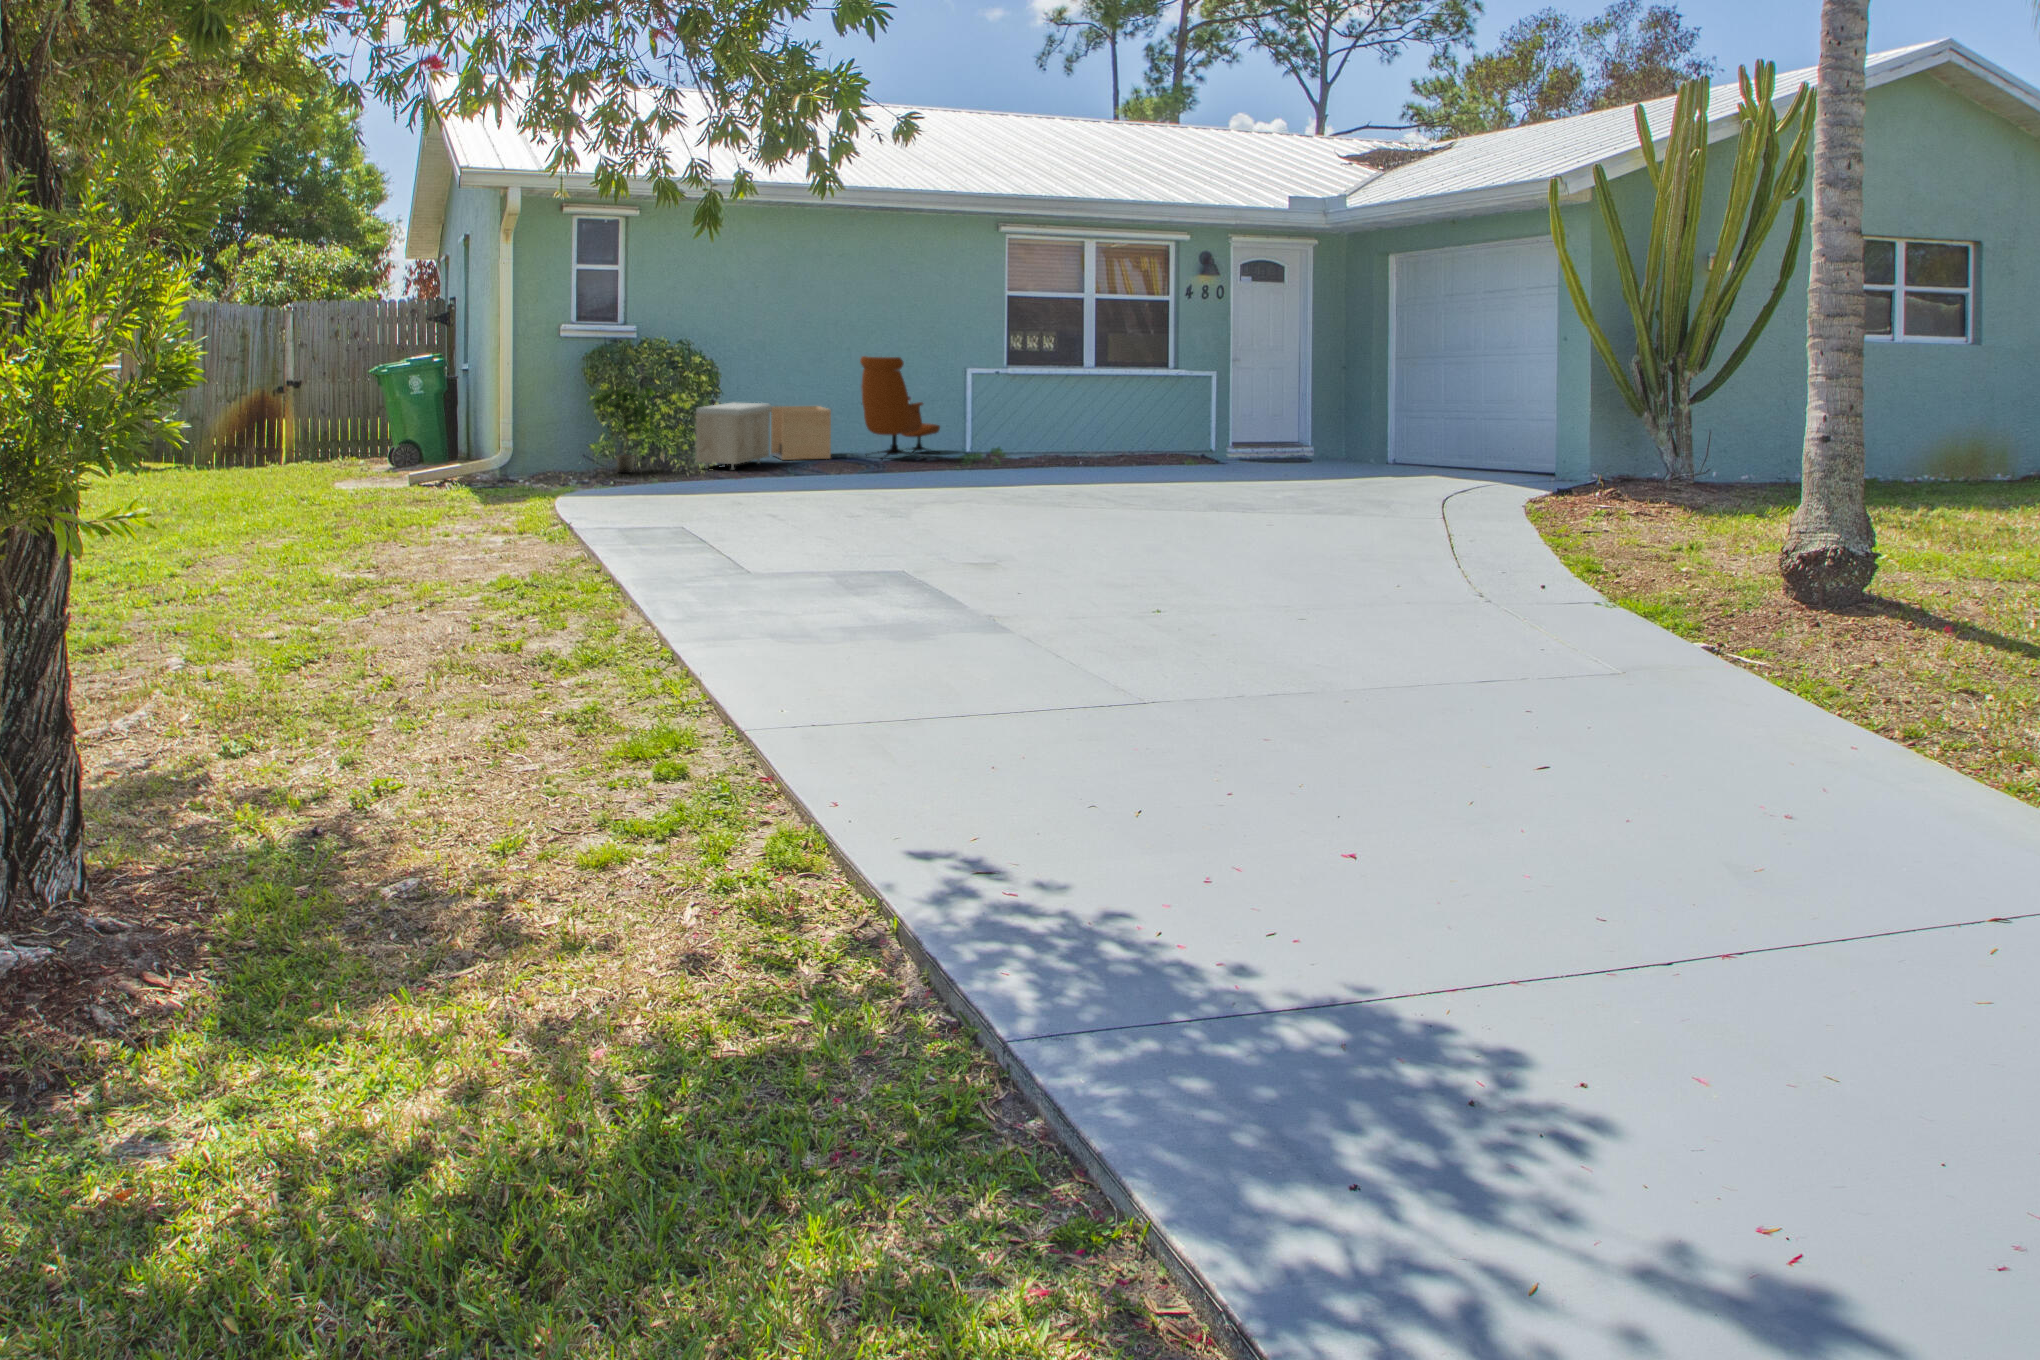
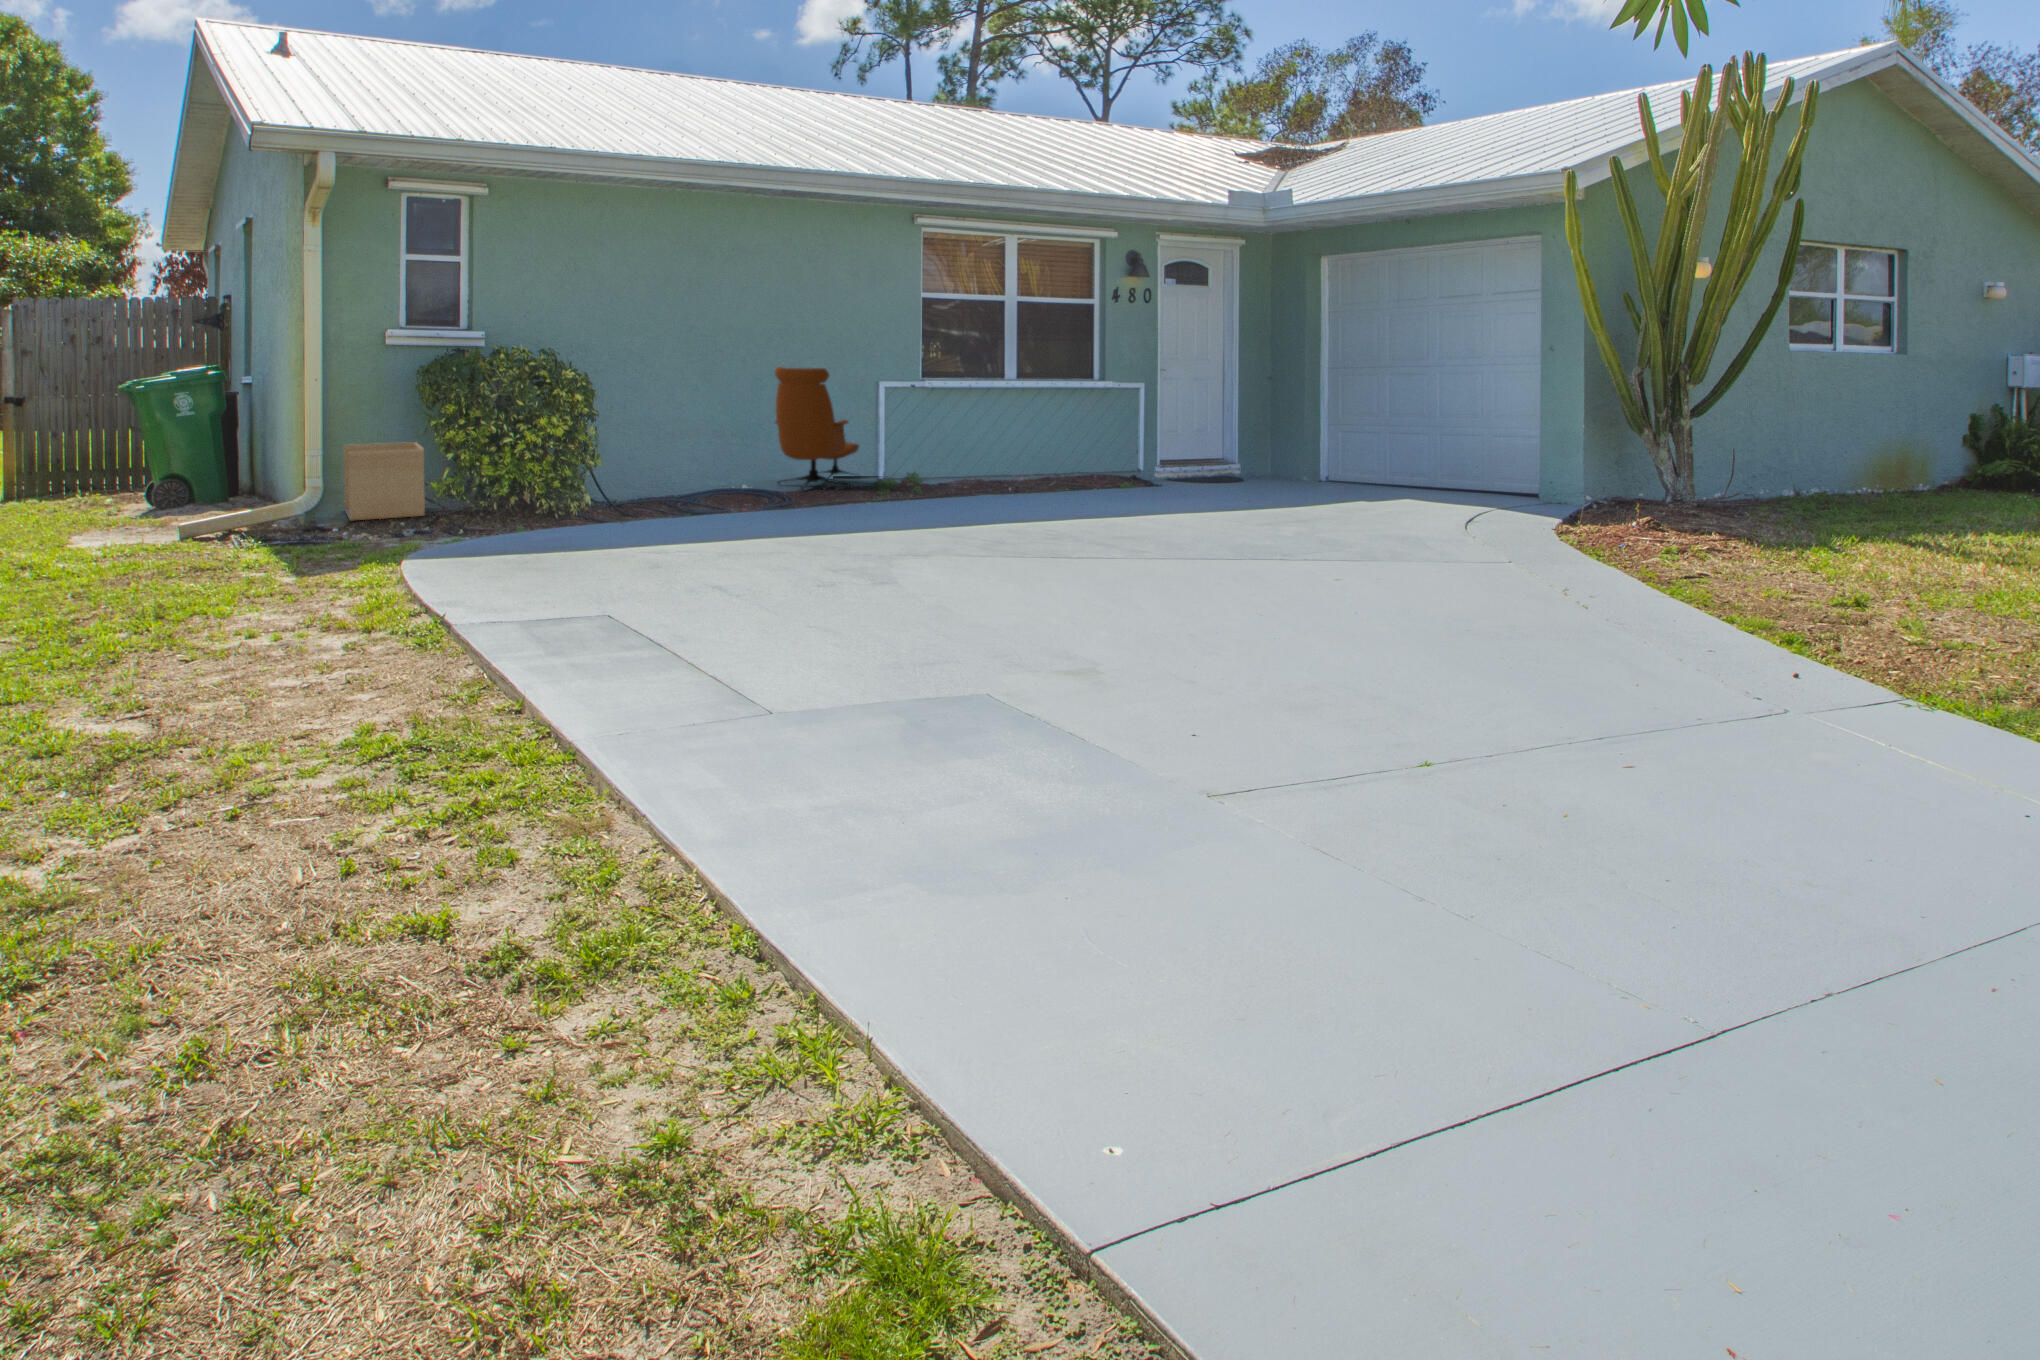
potted plant: present [588,387,655,473] -> none [430,410,531,521]
storage bench: present [696,402,772,470] -> none [576,425,668,511]
cardboard box: present [771,406,831,460] -> present [344,442,425,520]

